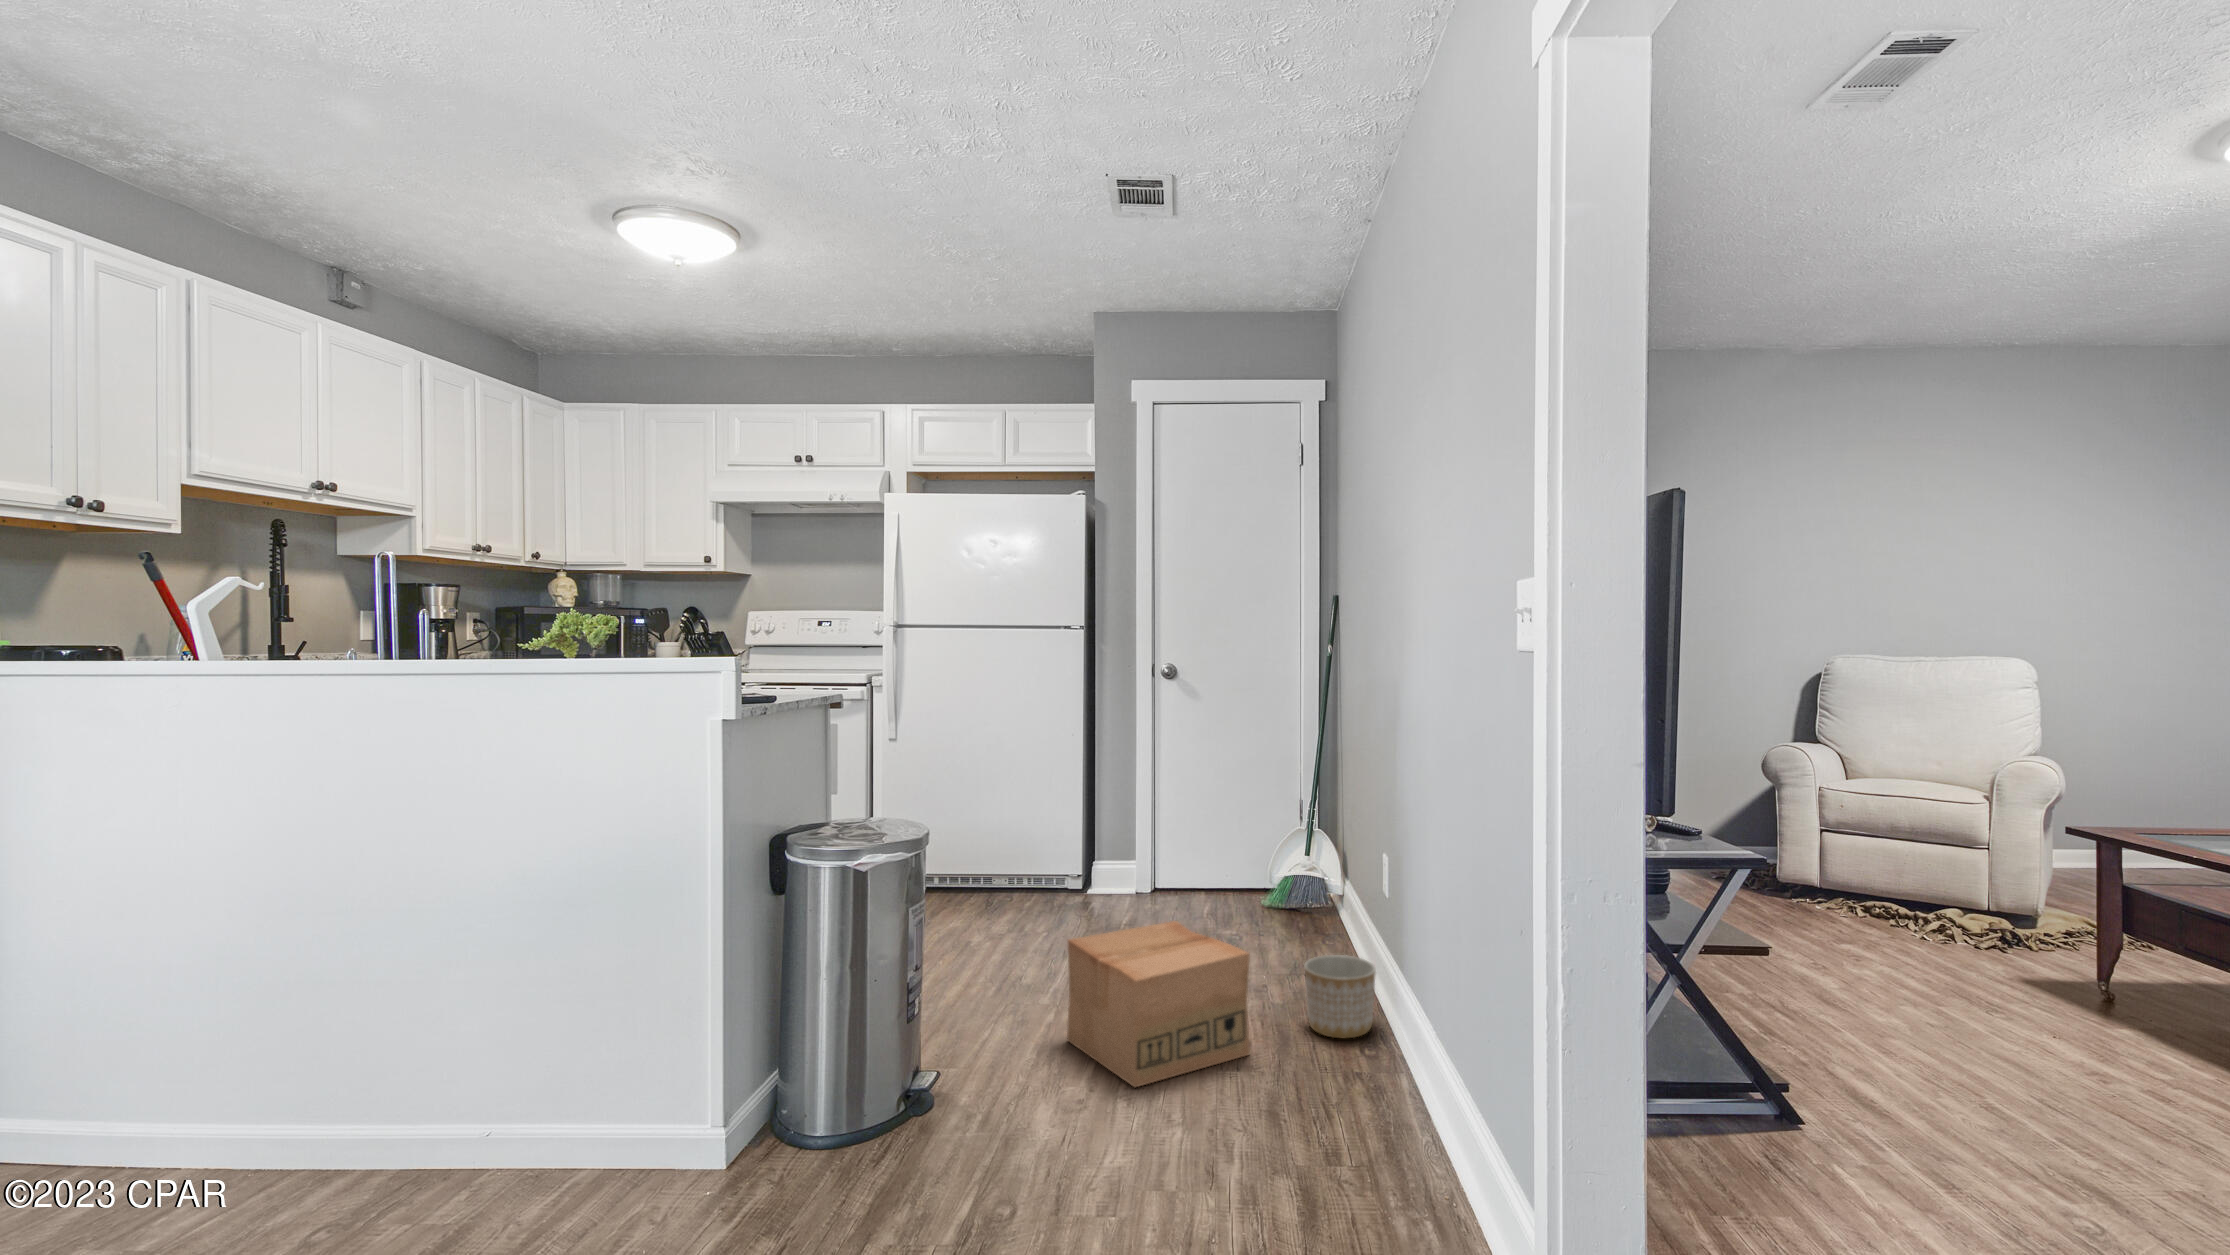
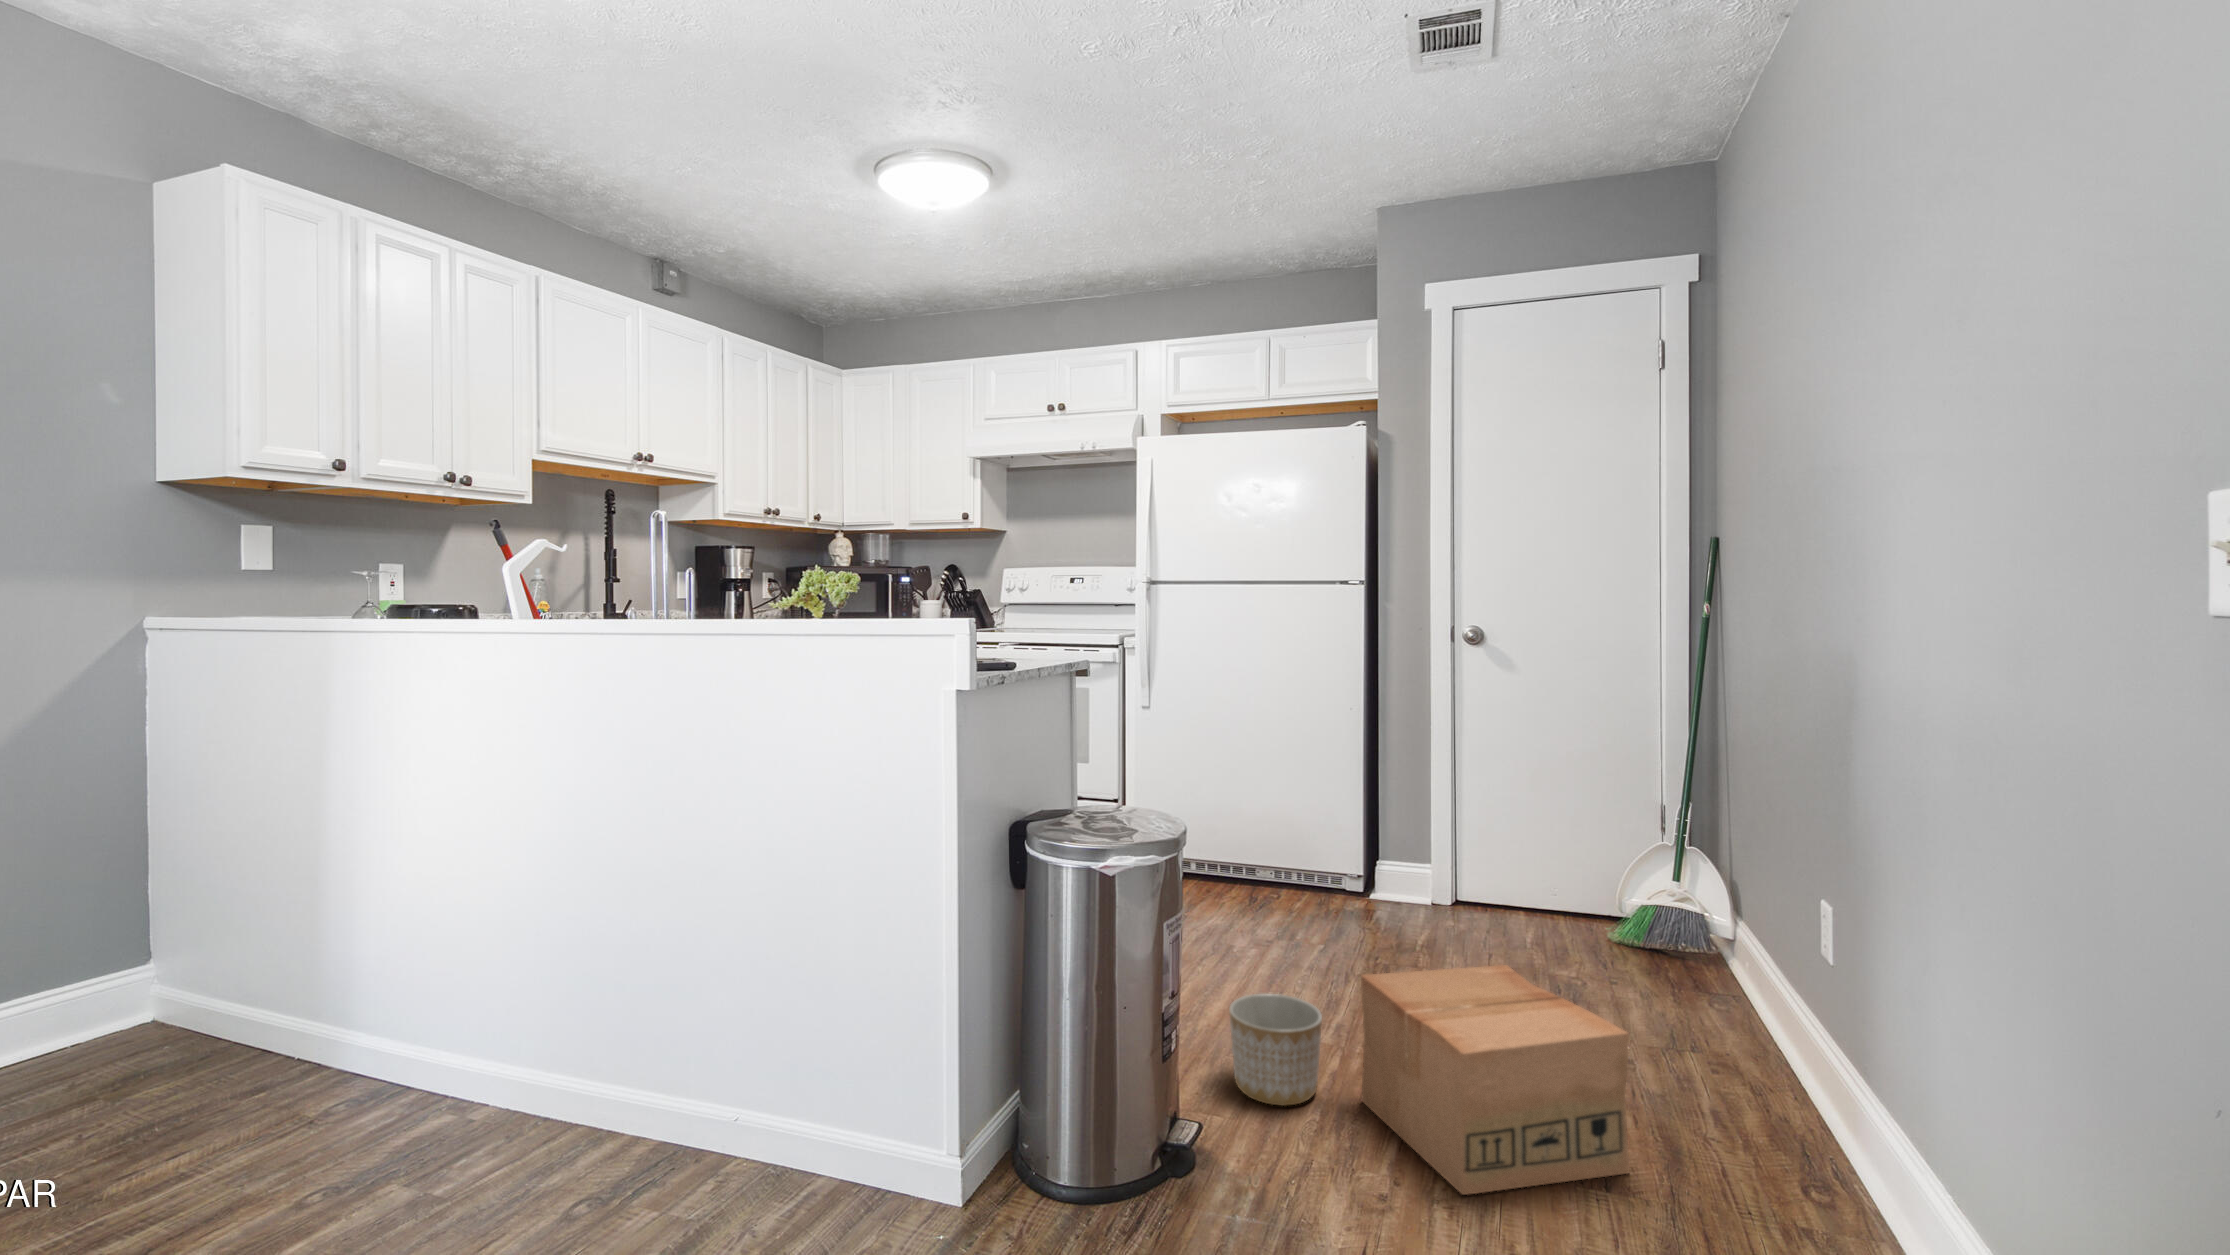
planter: present [1304,955,1376,1038] -> present [1229,994,1322,1106]

